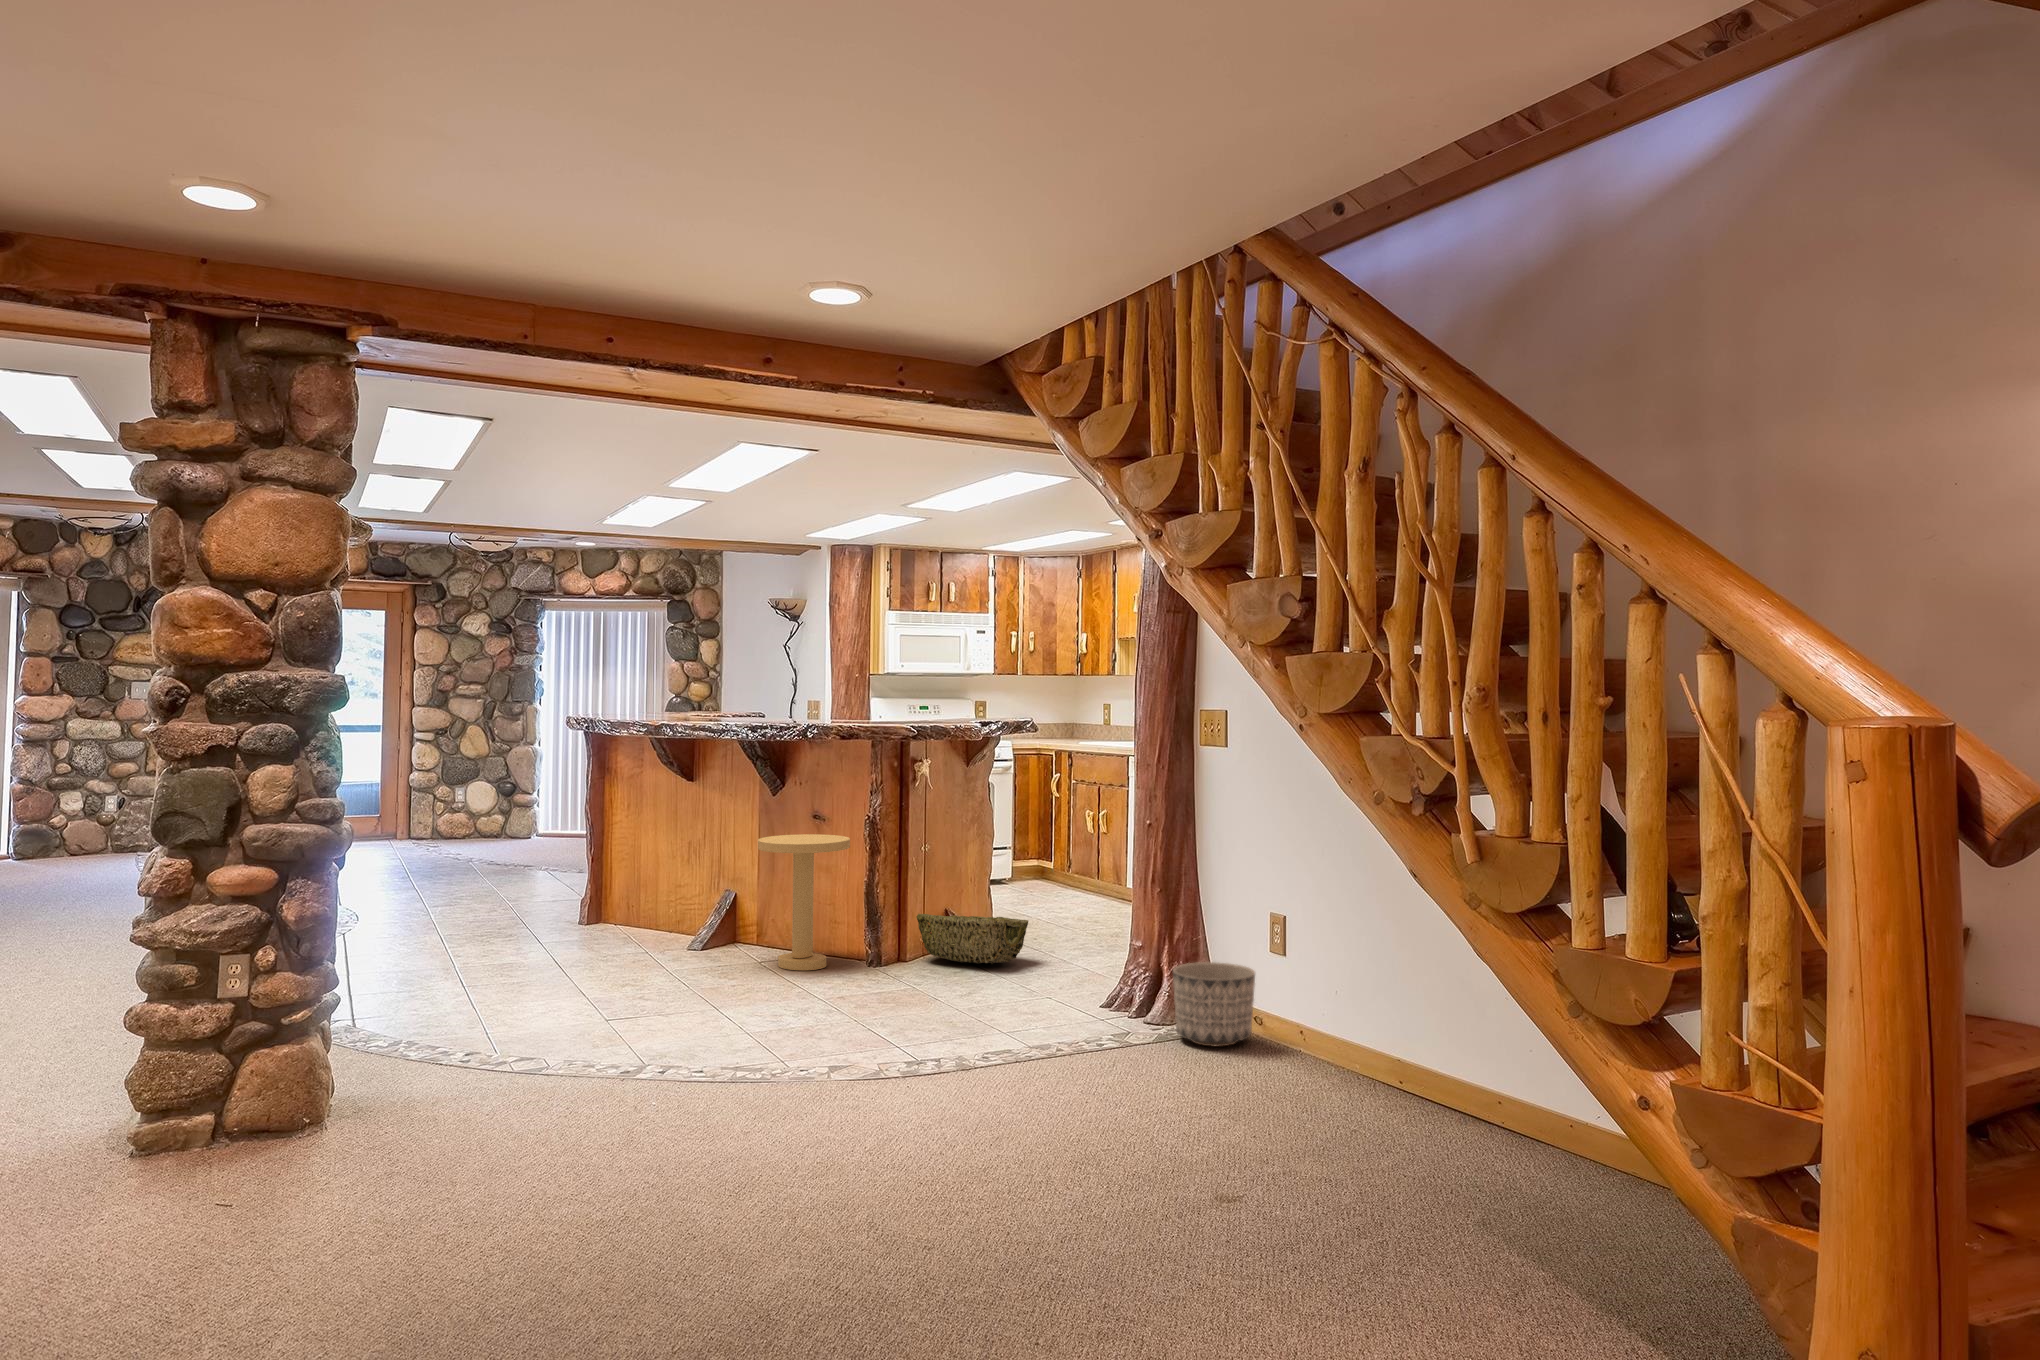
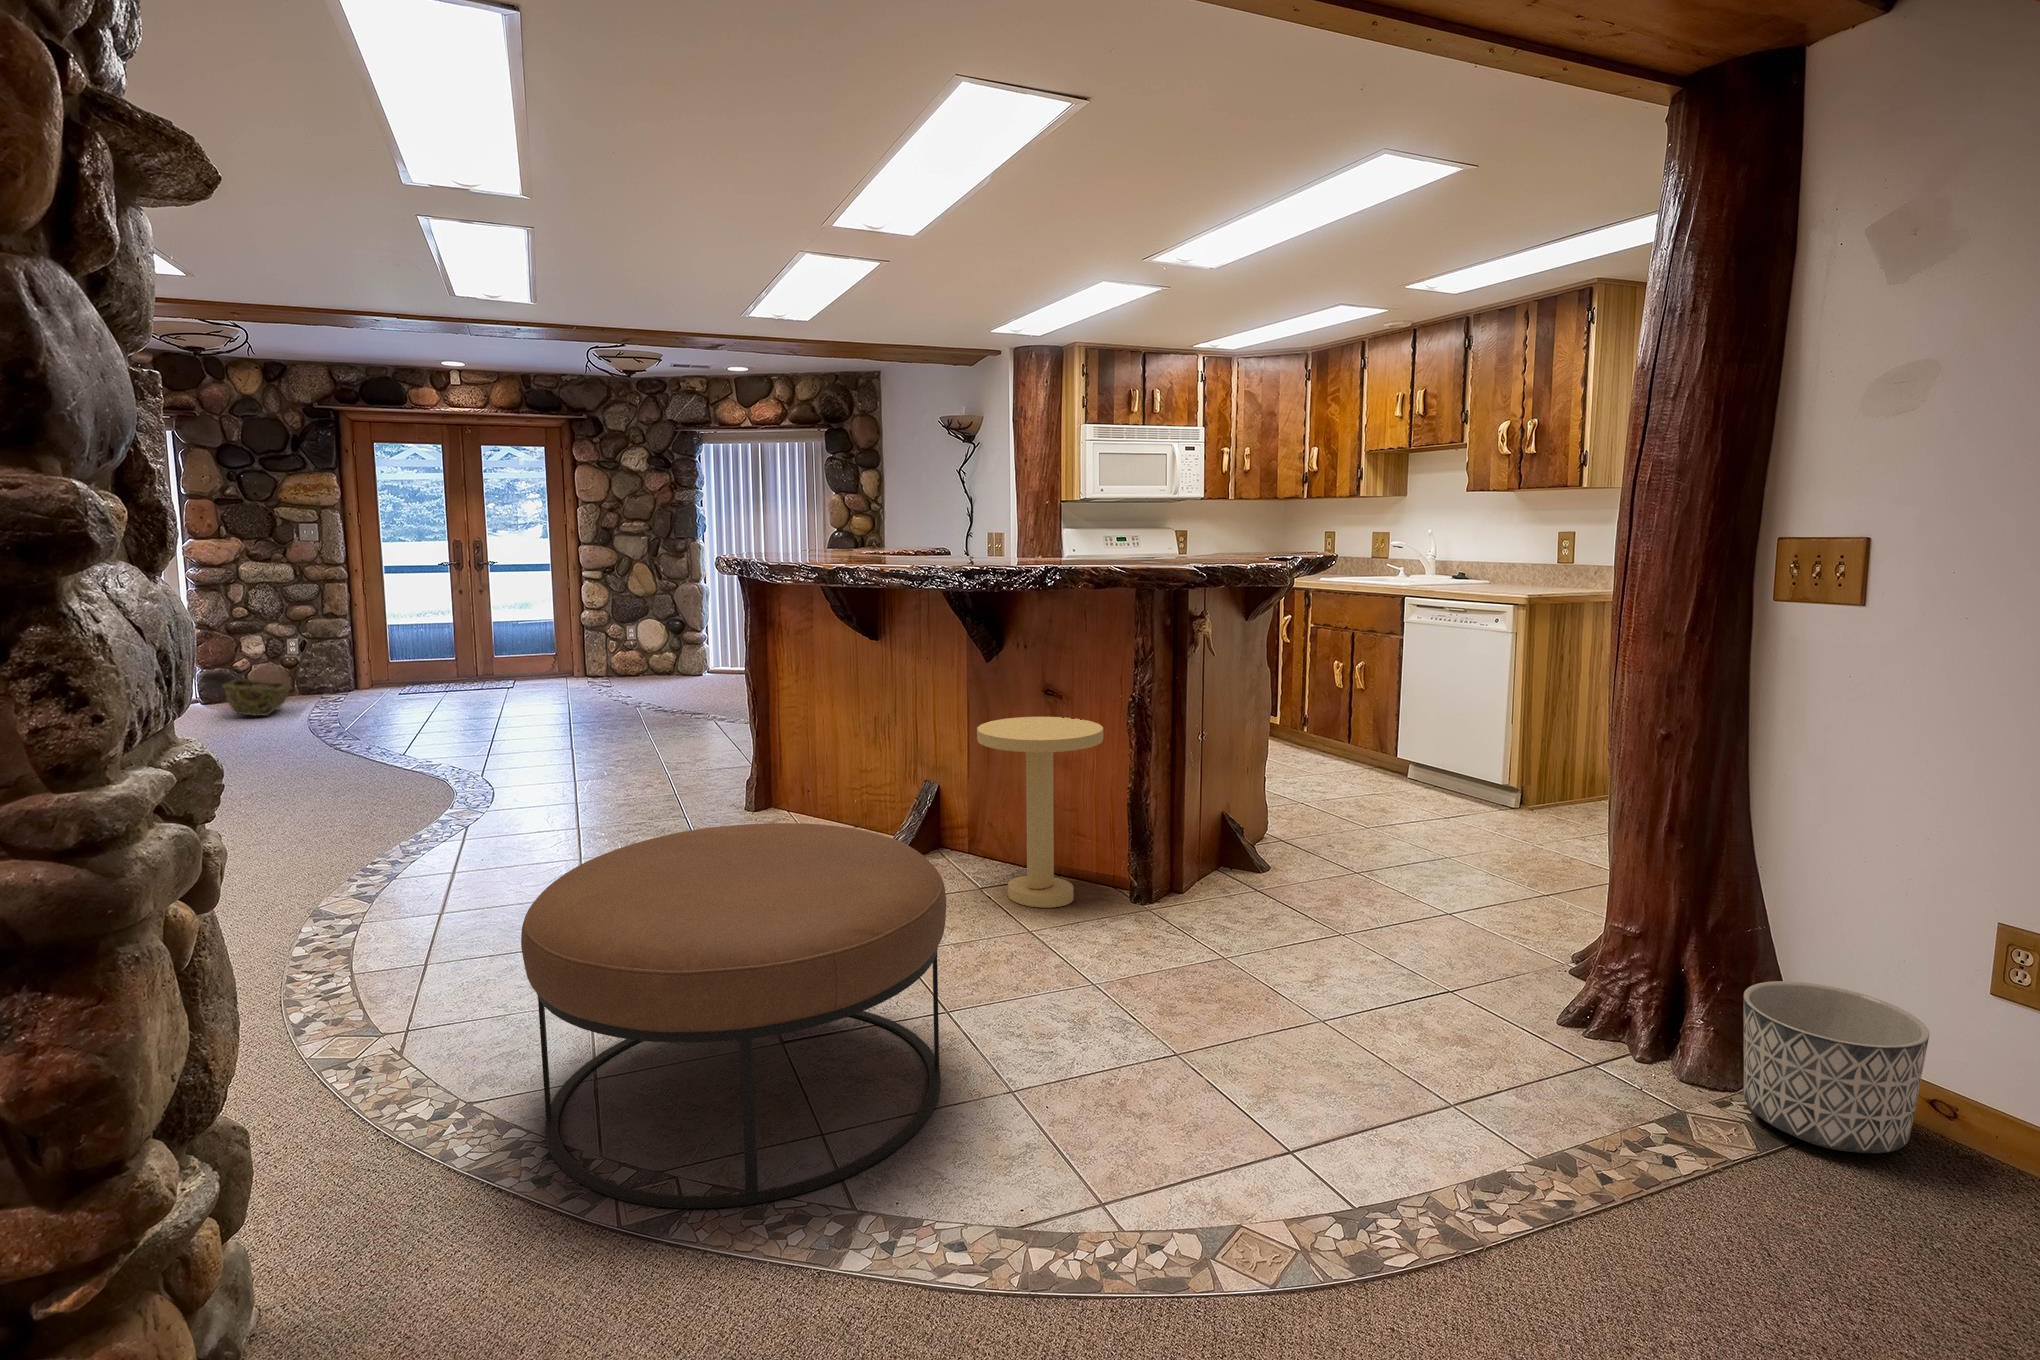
ottoman: none [449,884,713,1077] -> present [521,823,946,1208]
woven basket: present [917,914,1028,964] -> present [223,679,290,716]

